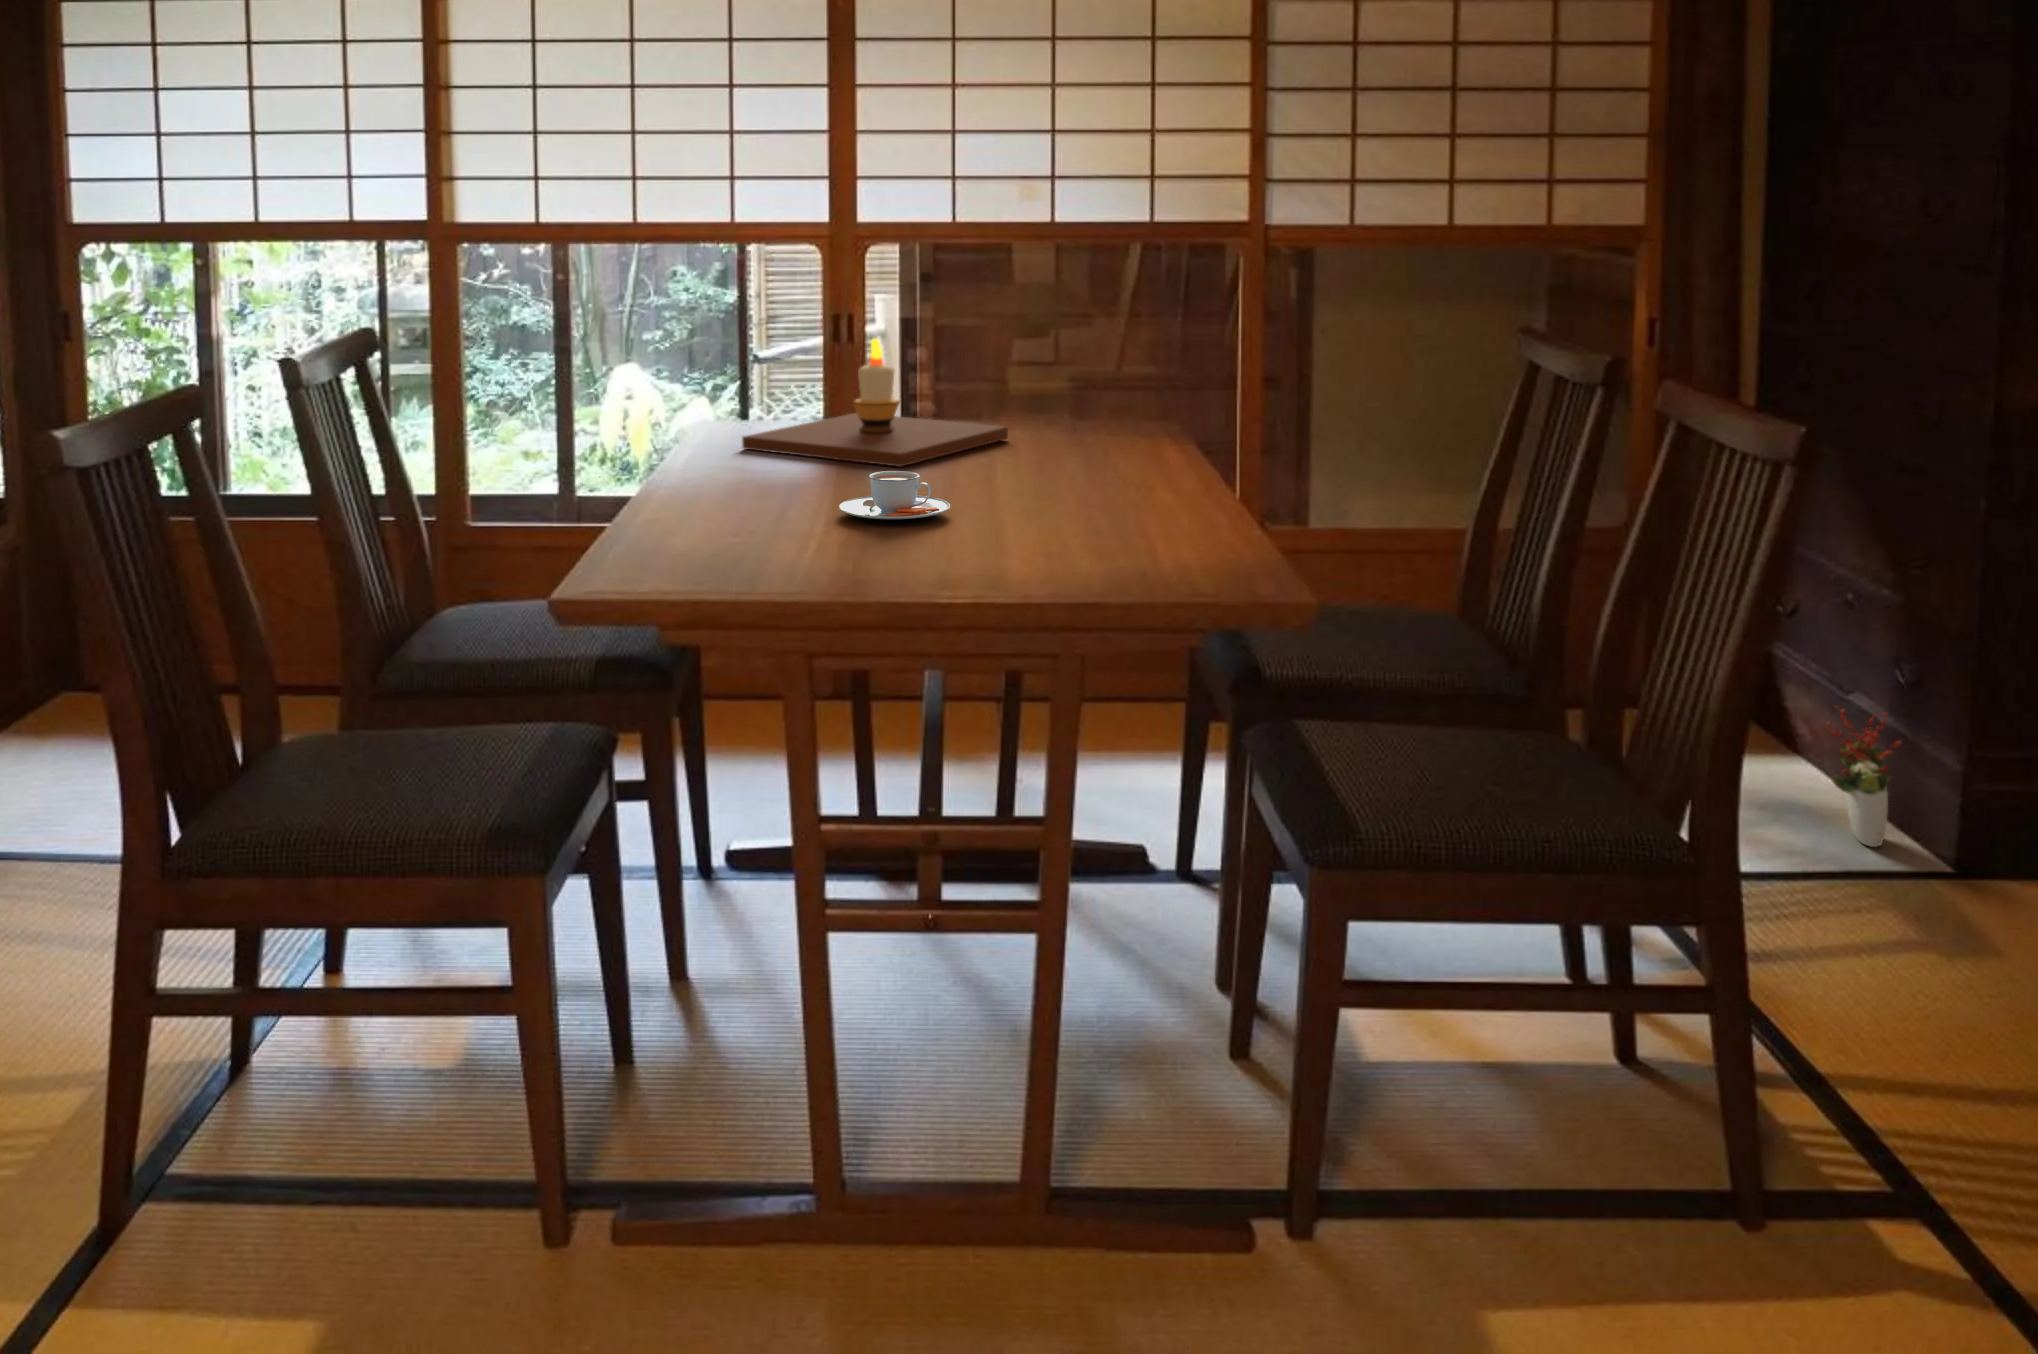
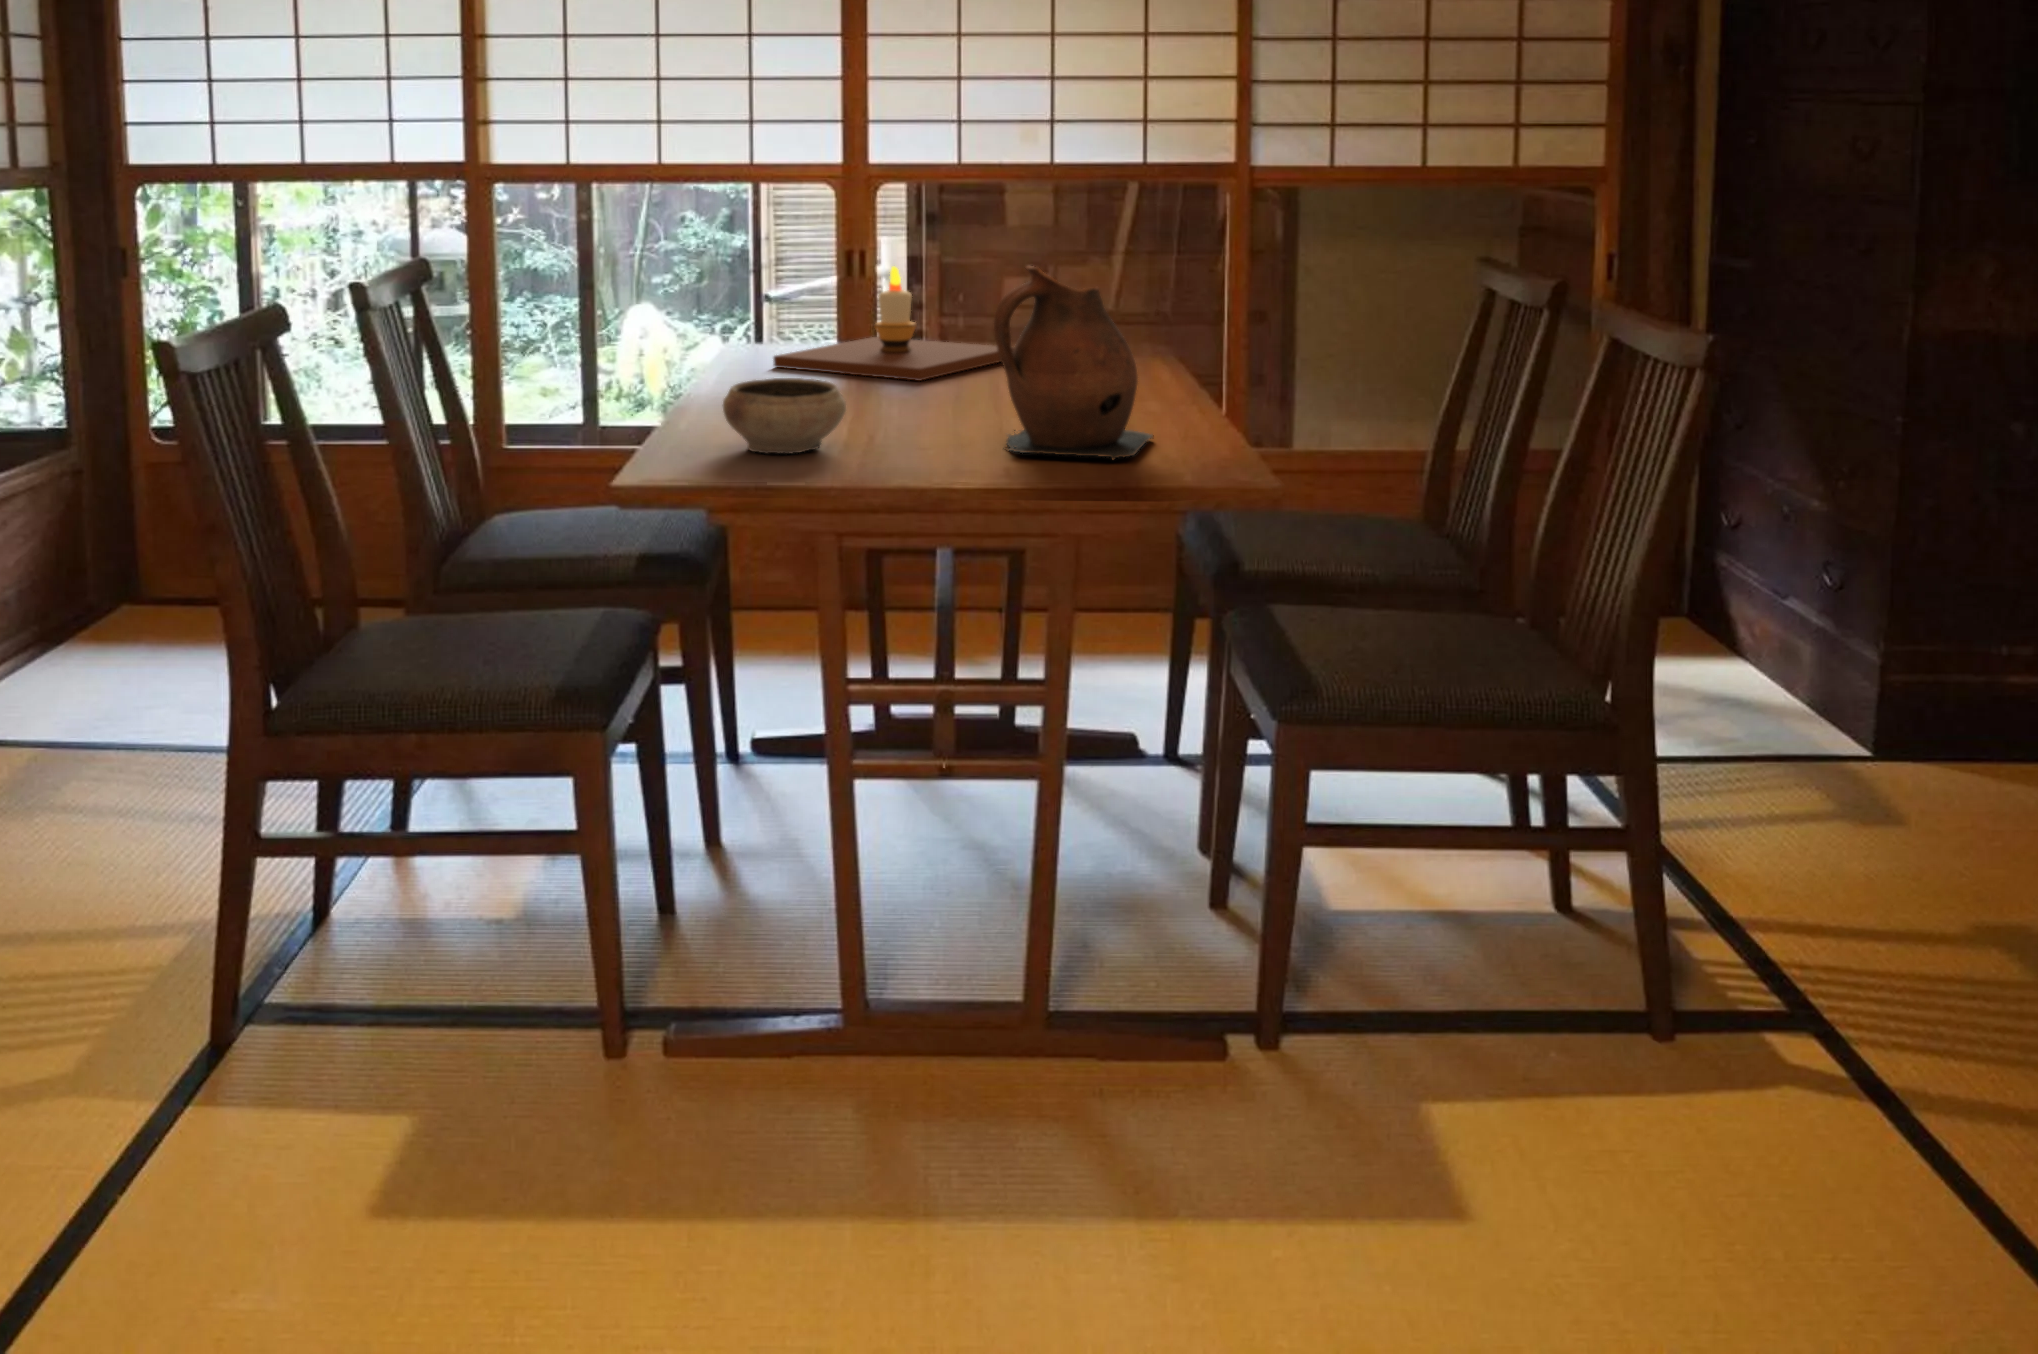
ceramic pitcher: none [975,350,1158,576] -> present [994,266,1153,460]
teacup: present [839,471,950,519] -> none [869,379,968,420]
ceramic bowl: none [668,474,808,563] -> present [723,378,846,454]
decorative plant: present [1827,706,1901,847] -> none [1756,602,1825,730]

